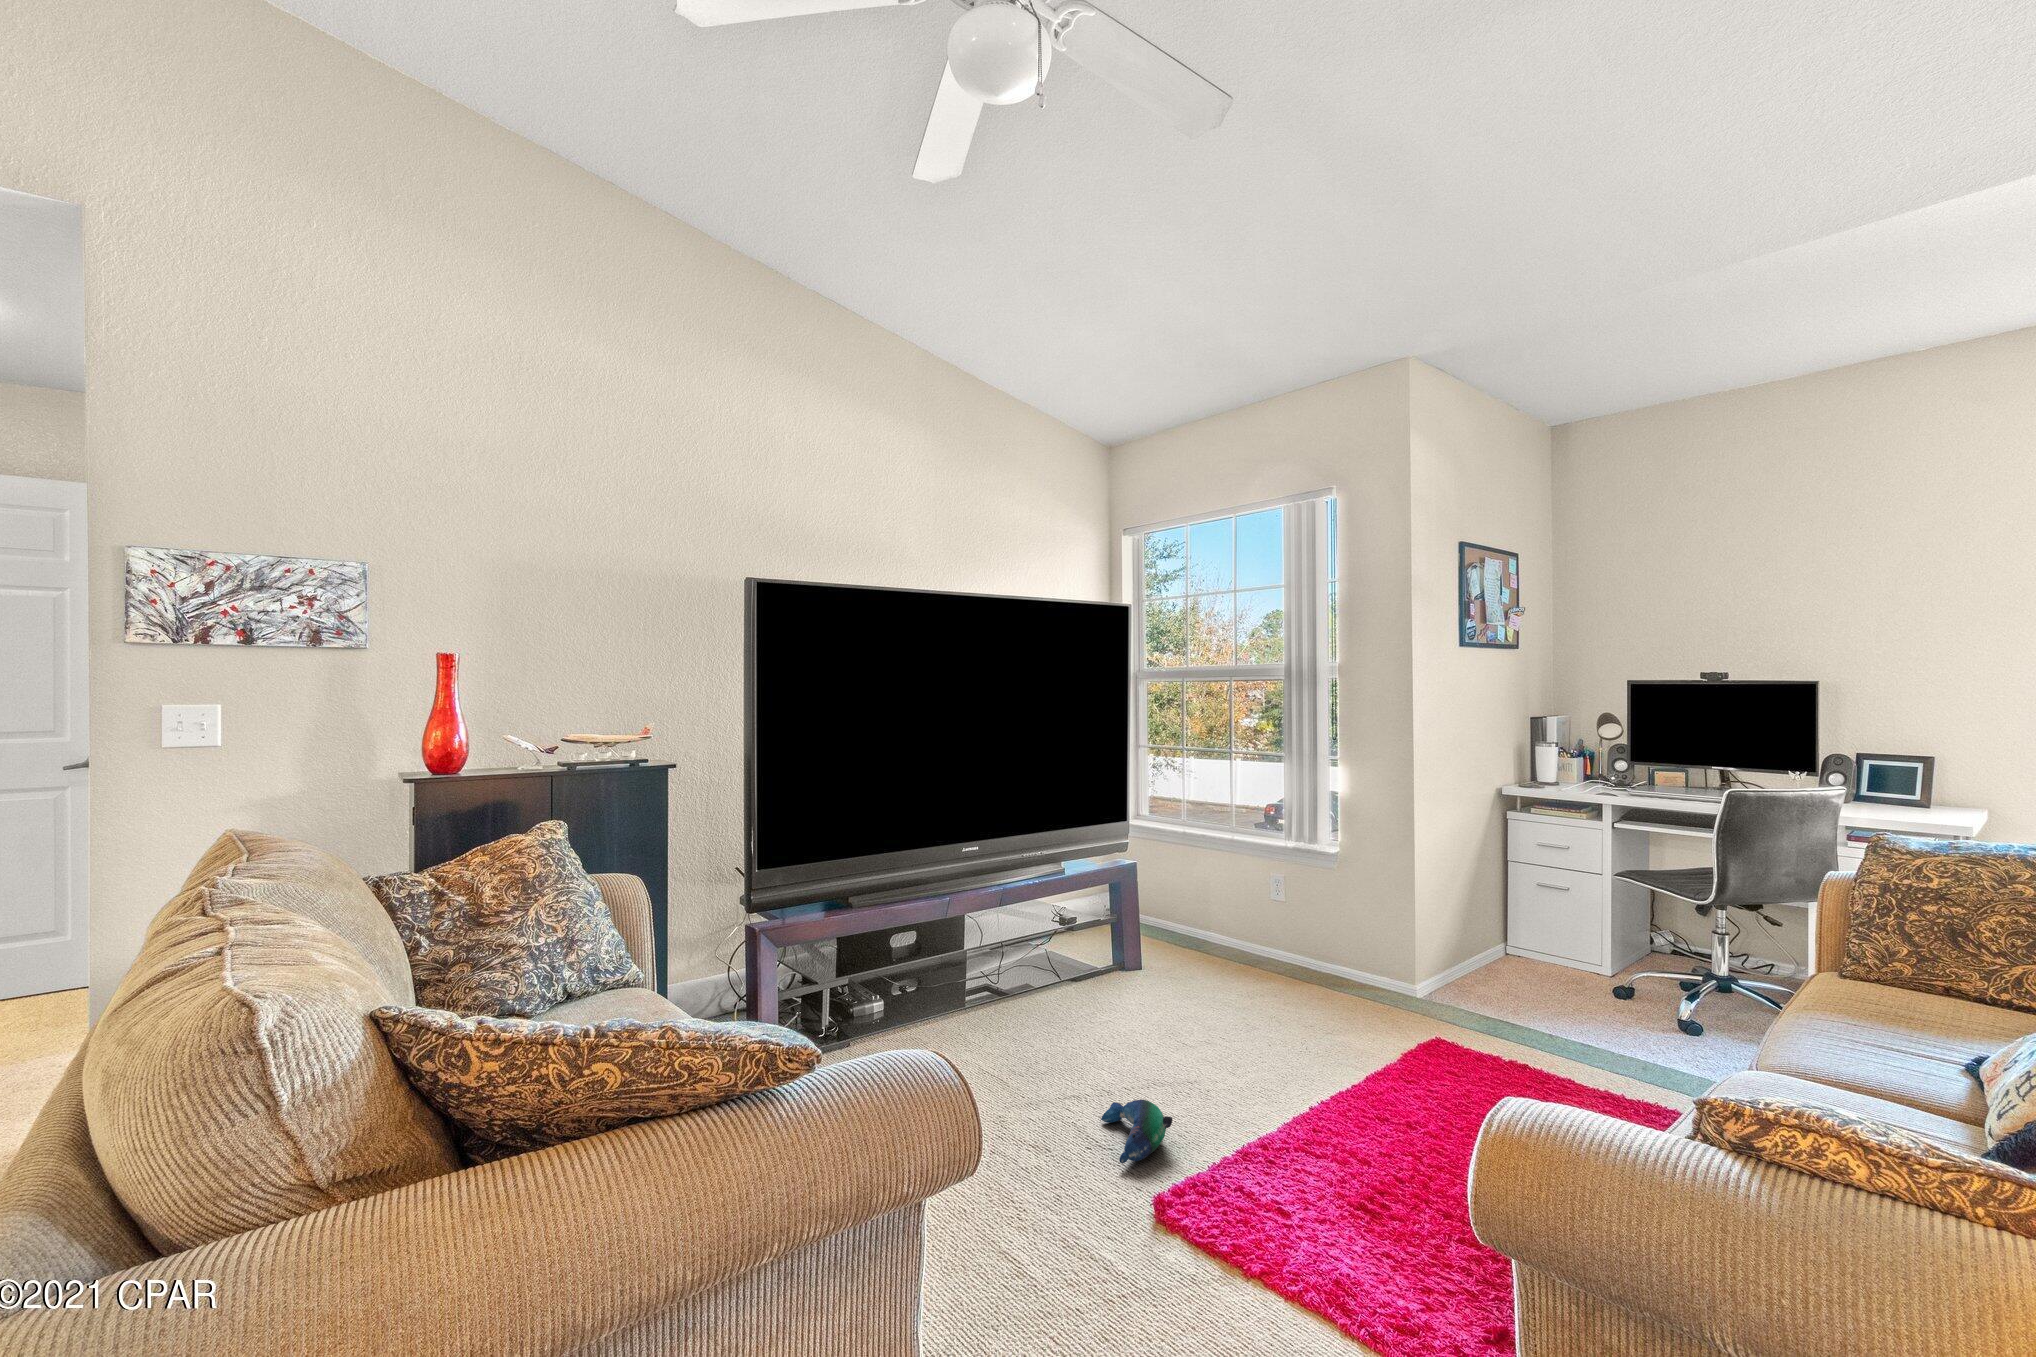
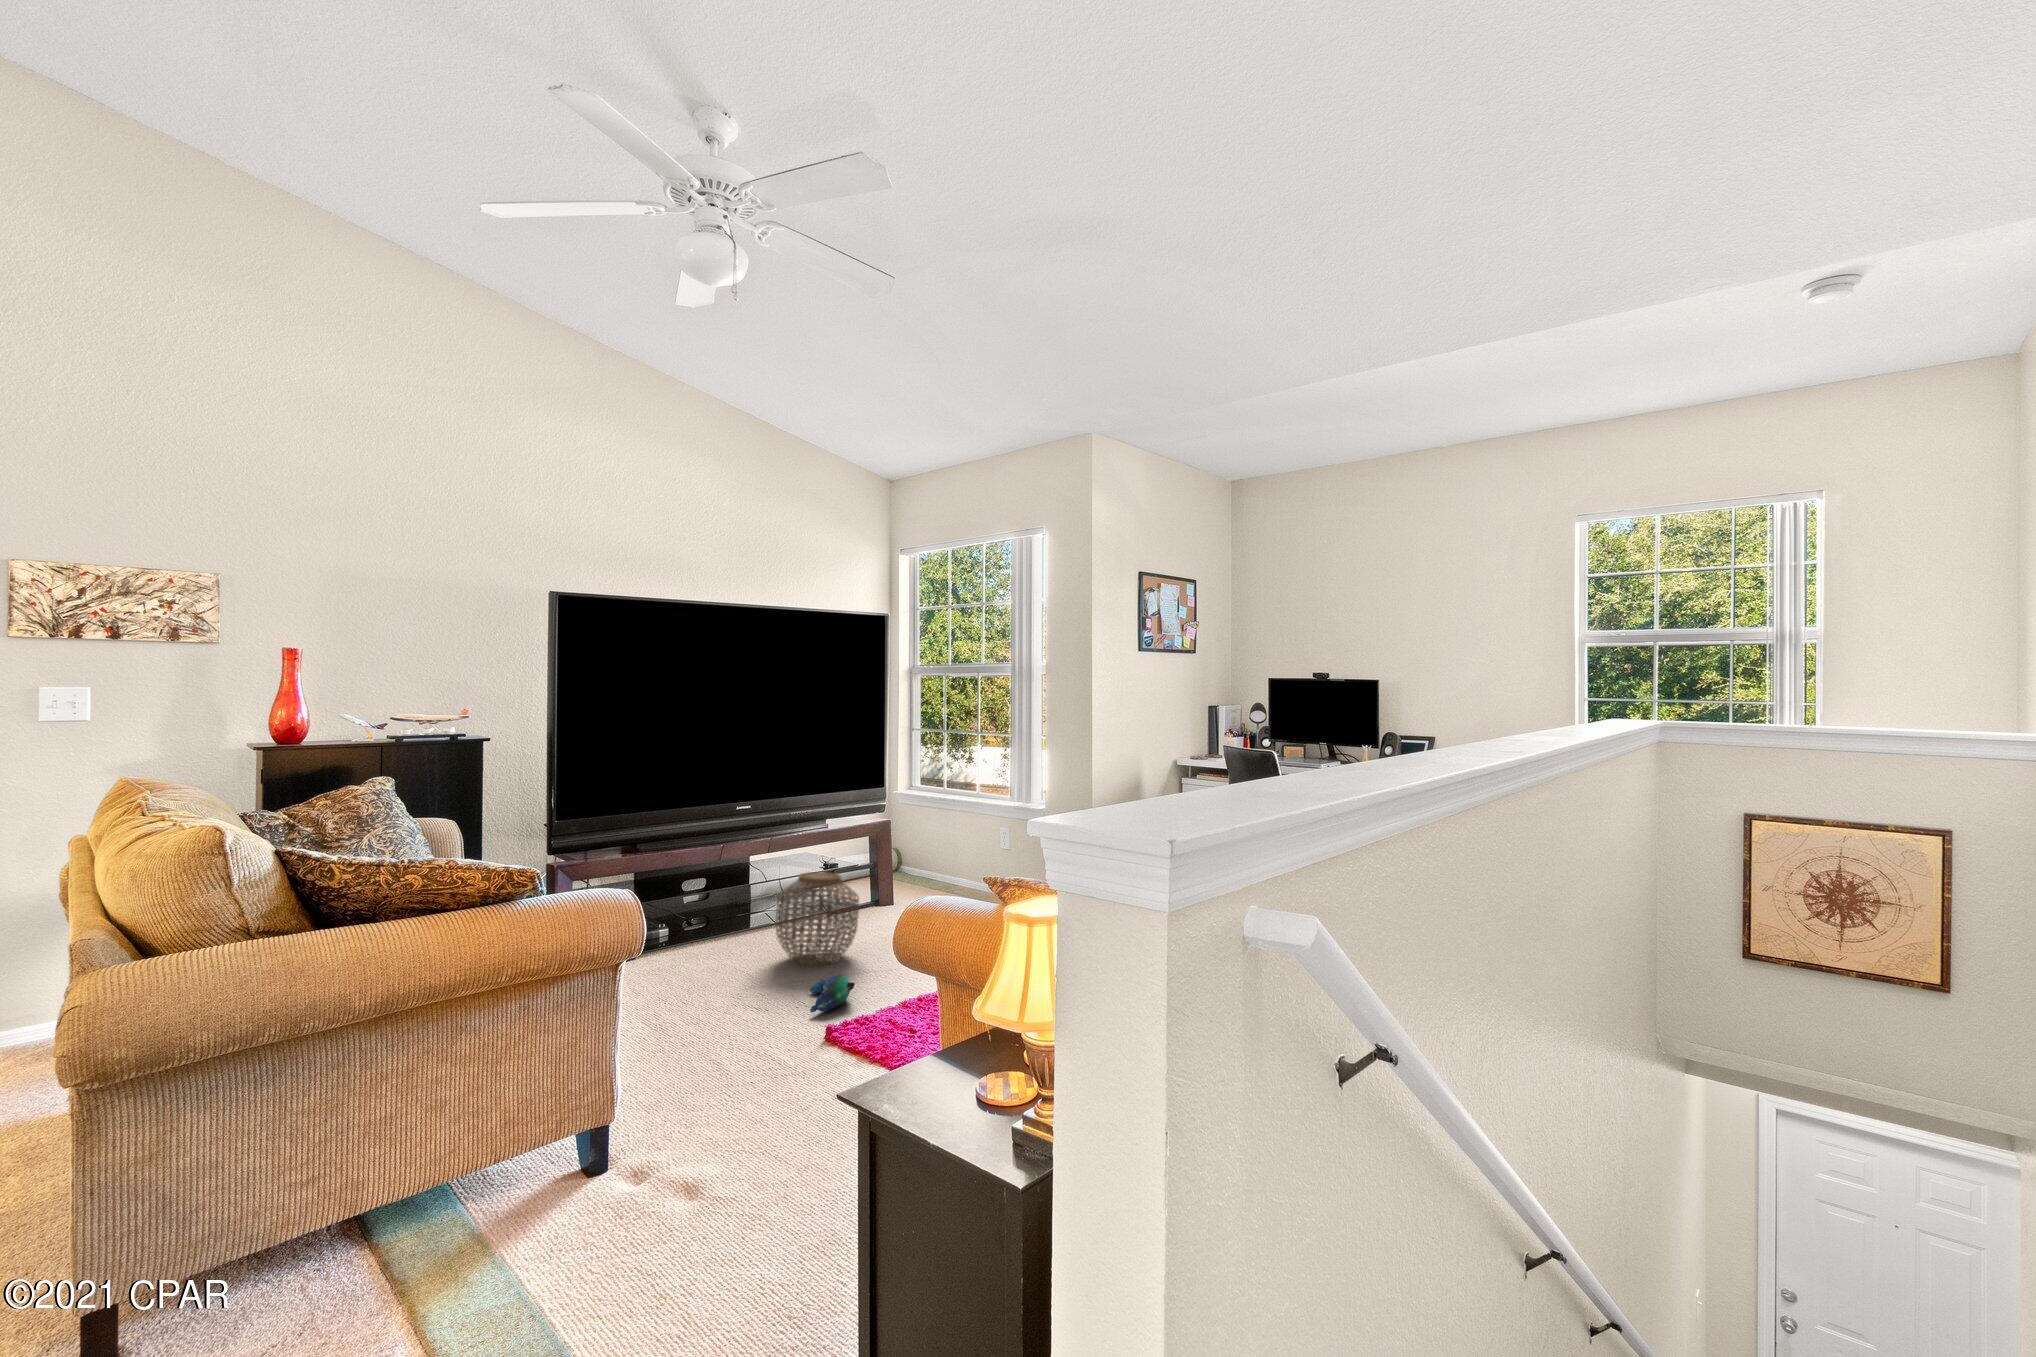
woven basket: none [1032,940,1140,1068] -> present [776,872,859,965]

